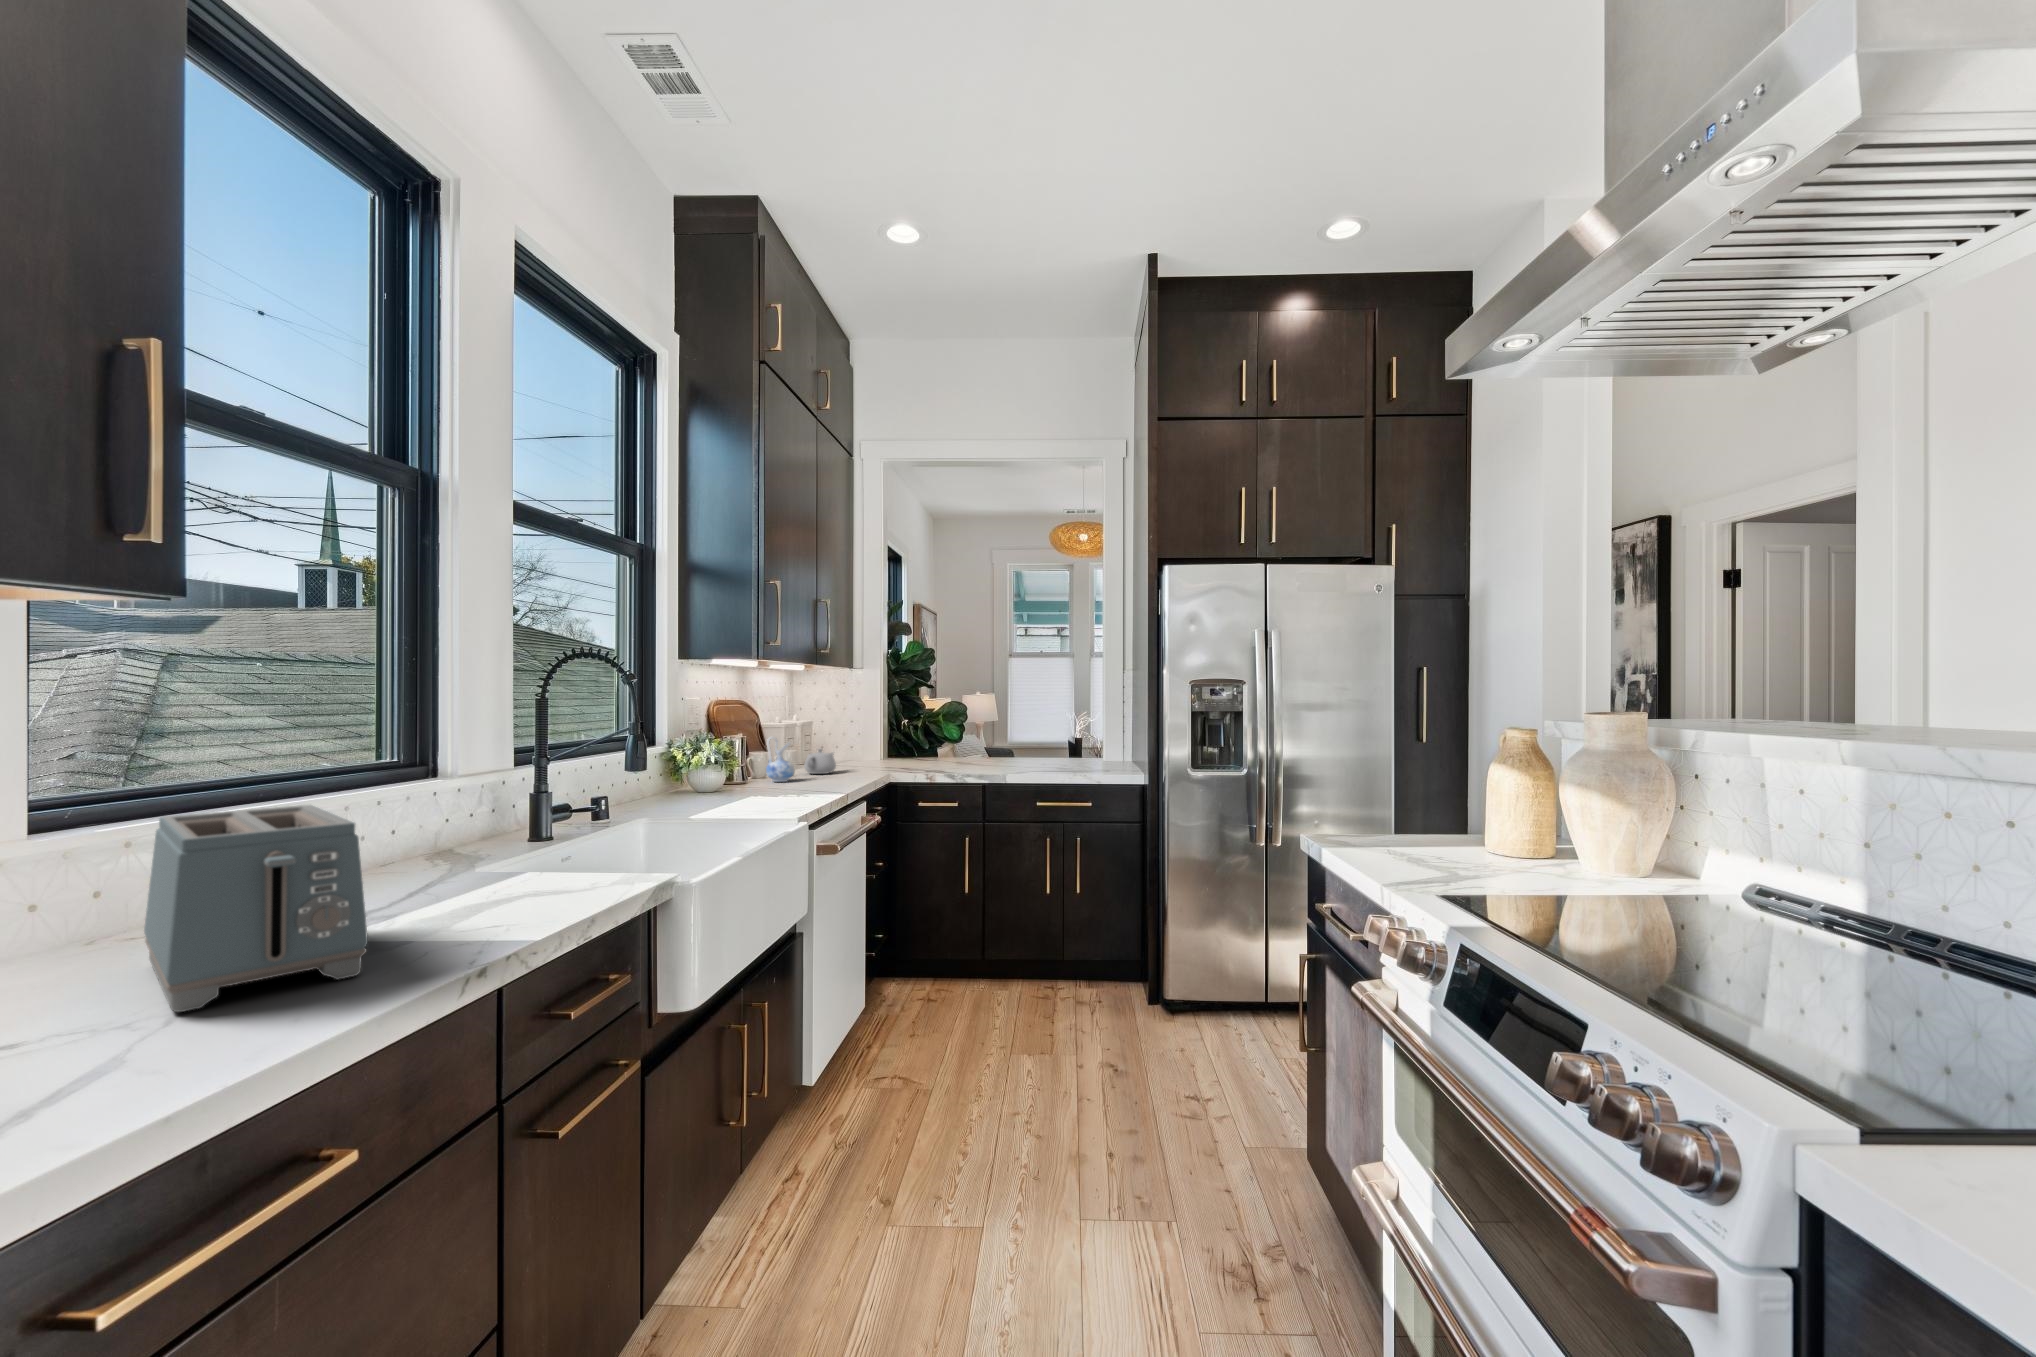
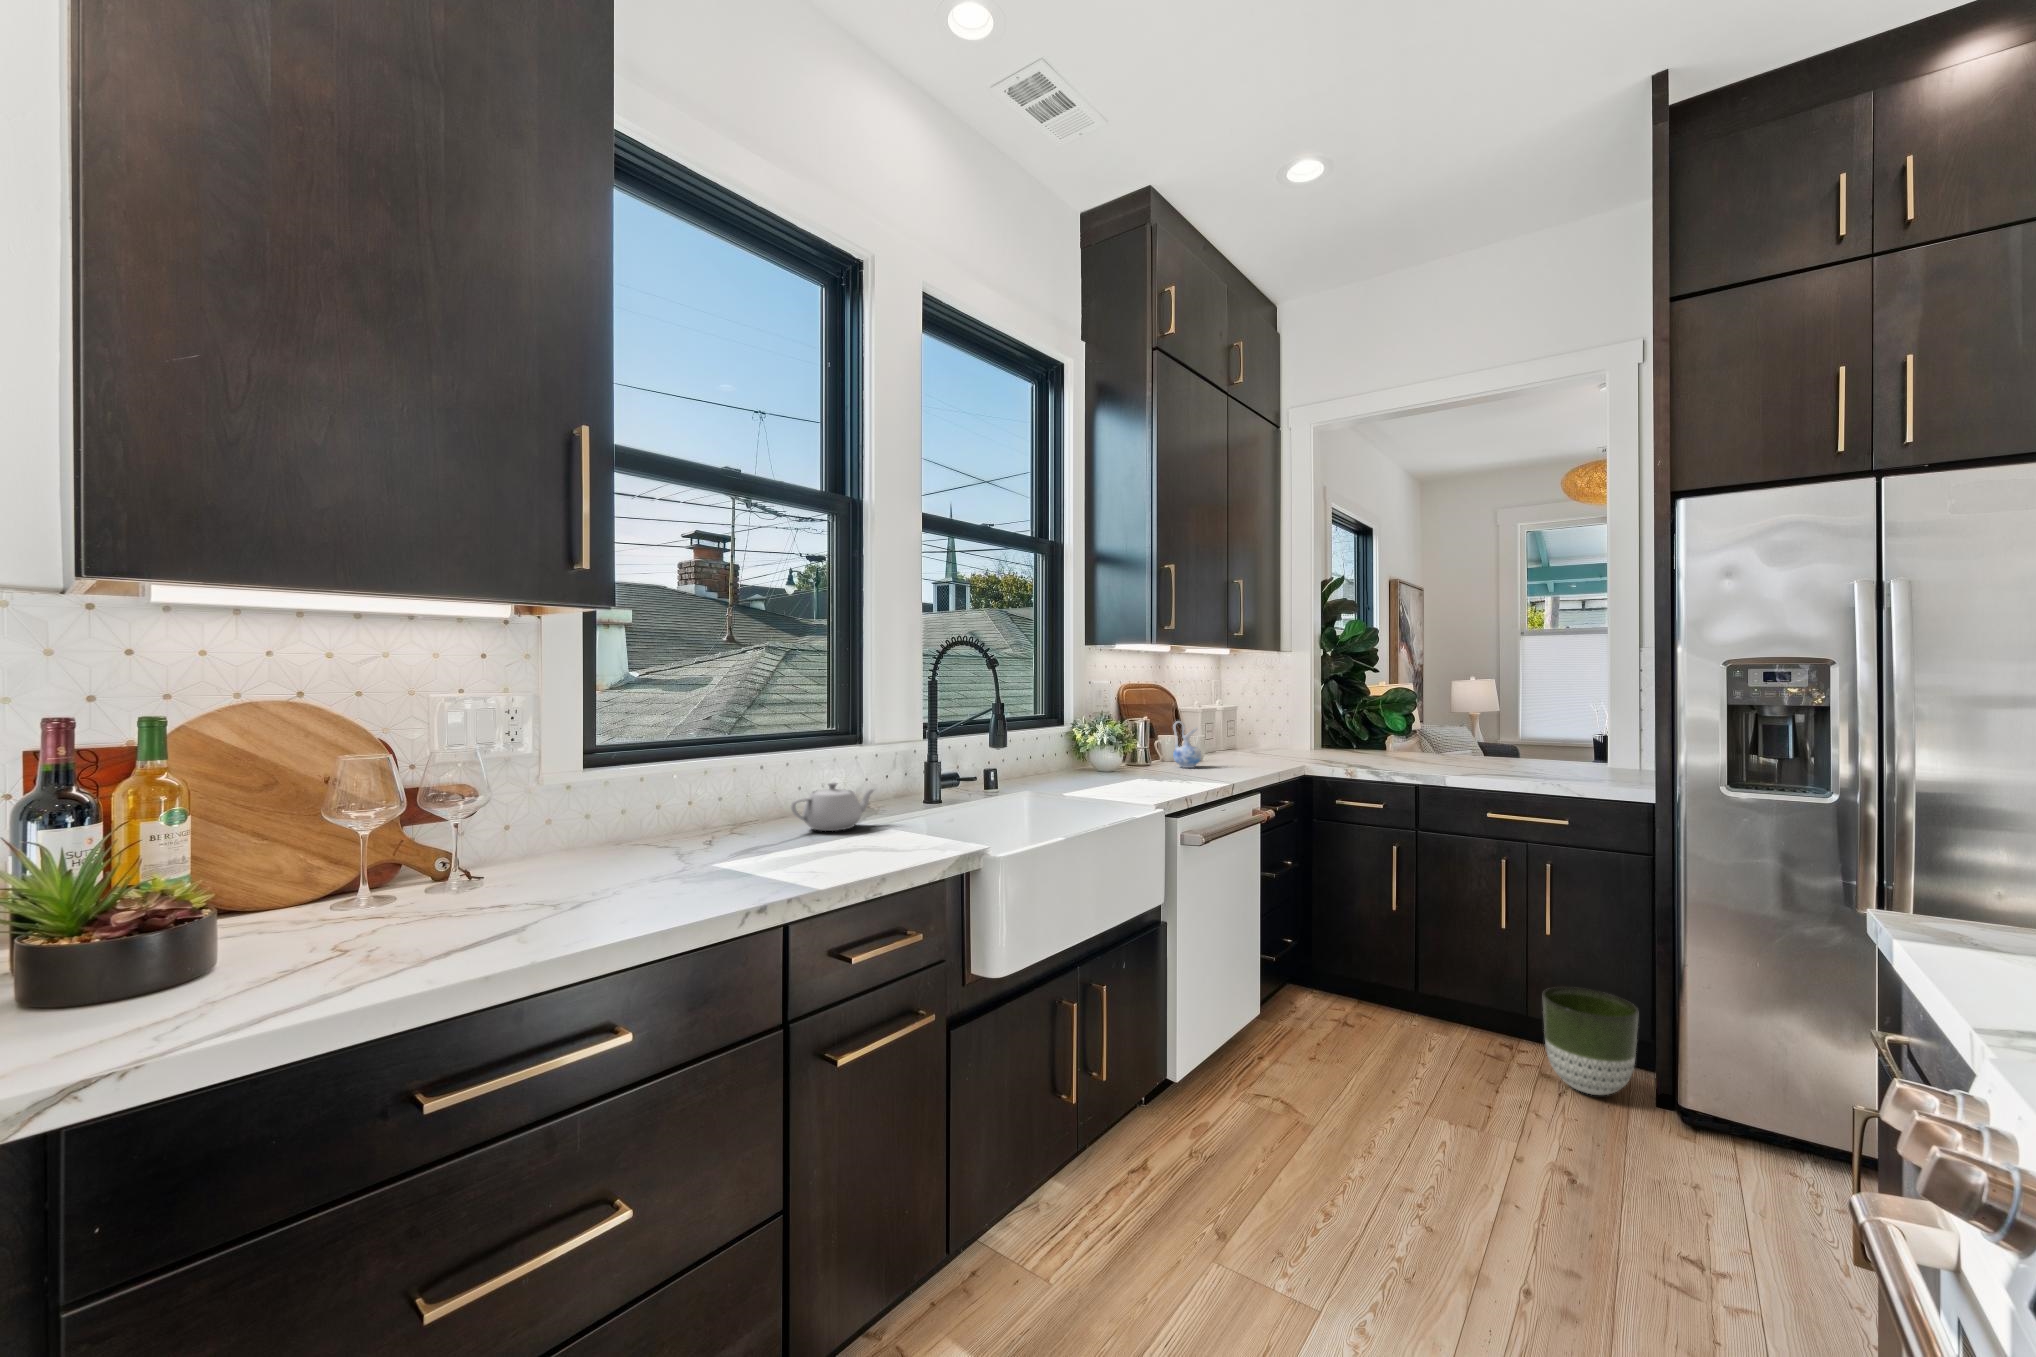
teapot: present [804,749,836,774] -> present [791,782,874,831]
toaster: present [144,805,368,1012] -> none [562,755,707,901]
planter: none [1078,931,1139,1010] -> present [1543,987,1639,1095]

